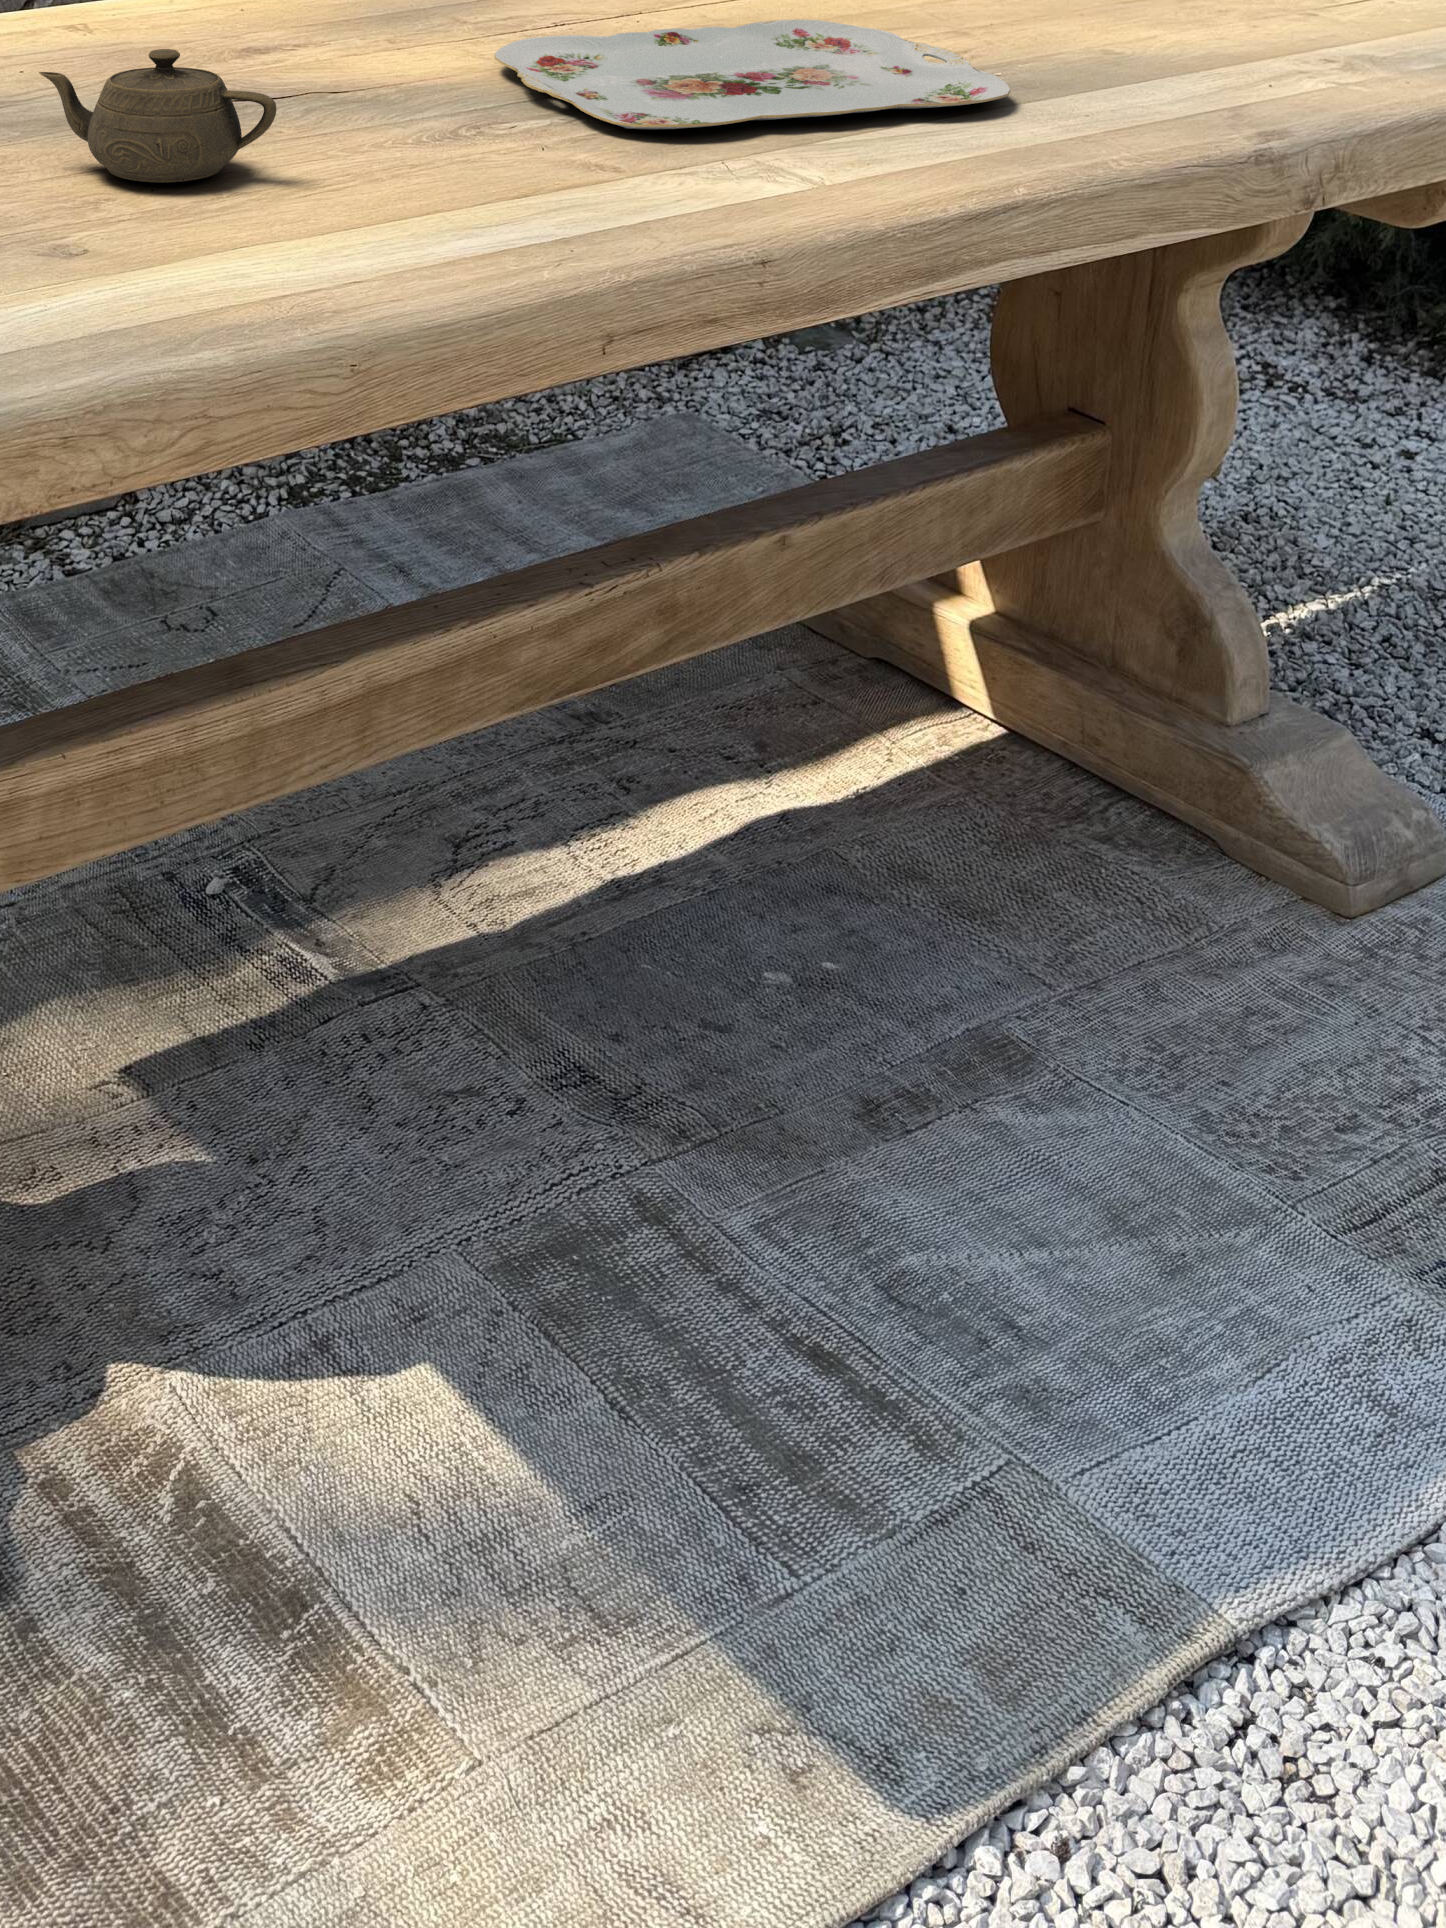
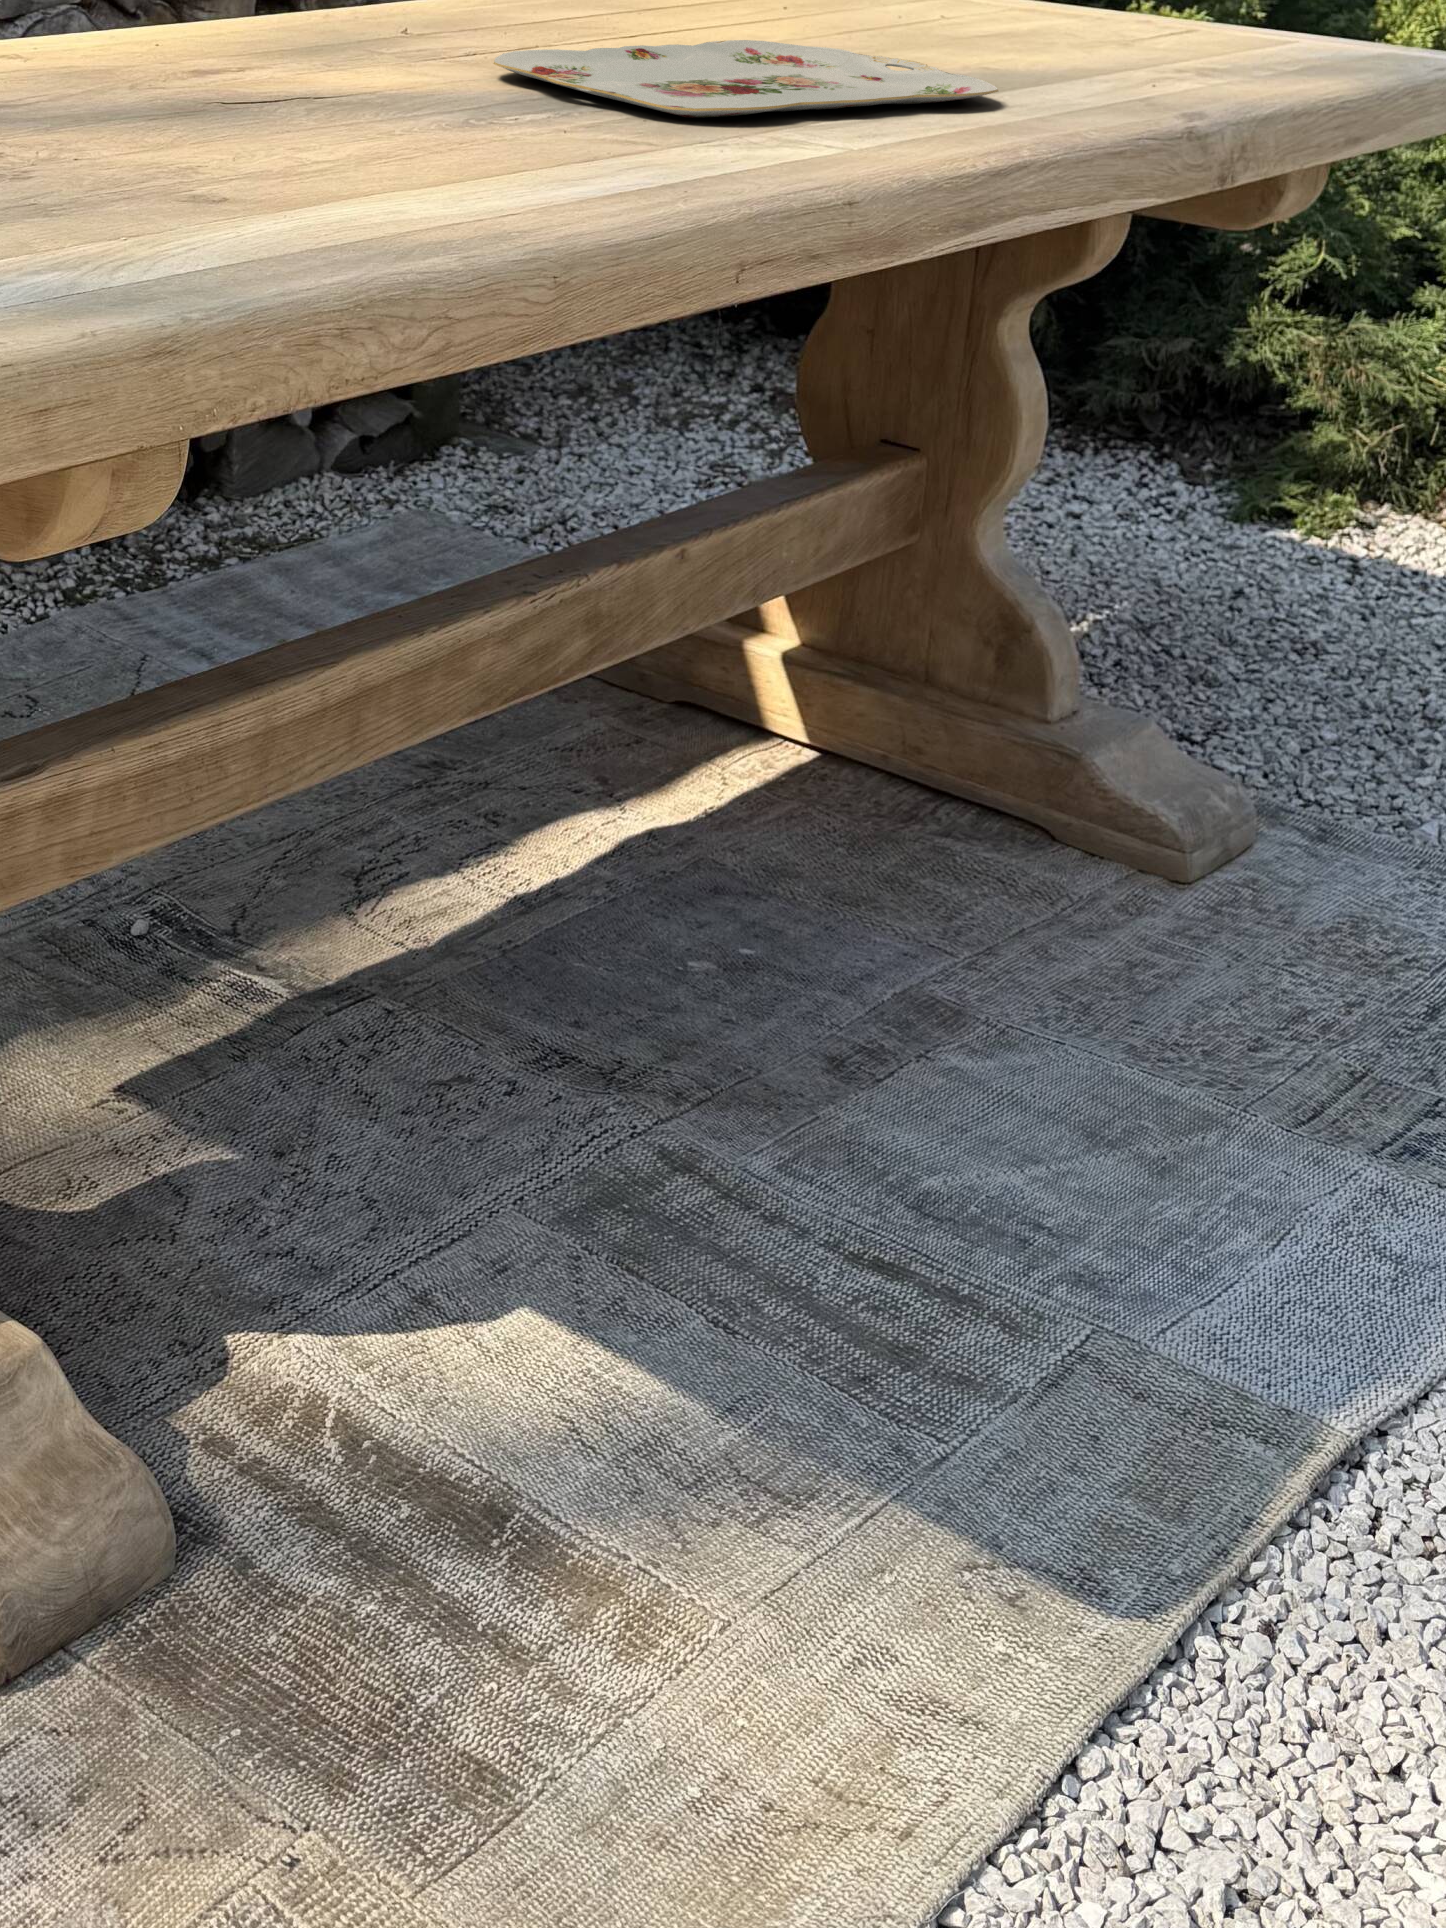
teapot: present [39,49,276,182] -> none [151,21,399,151]

